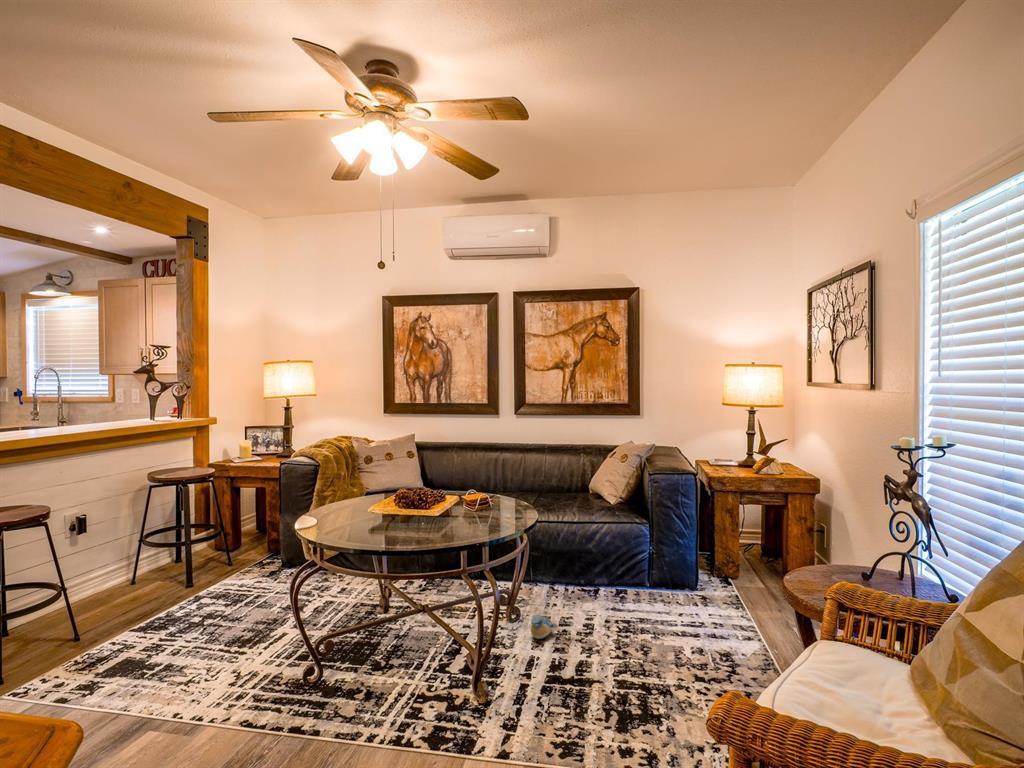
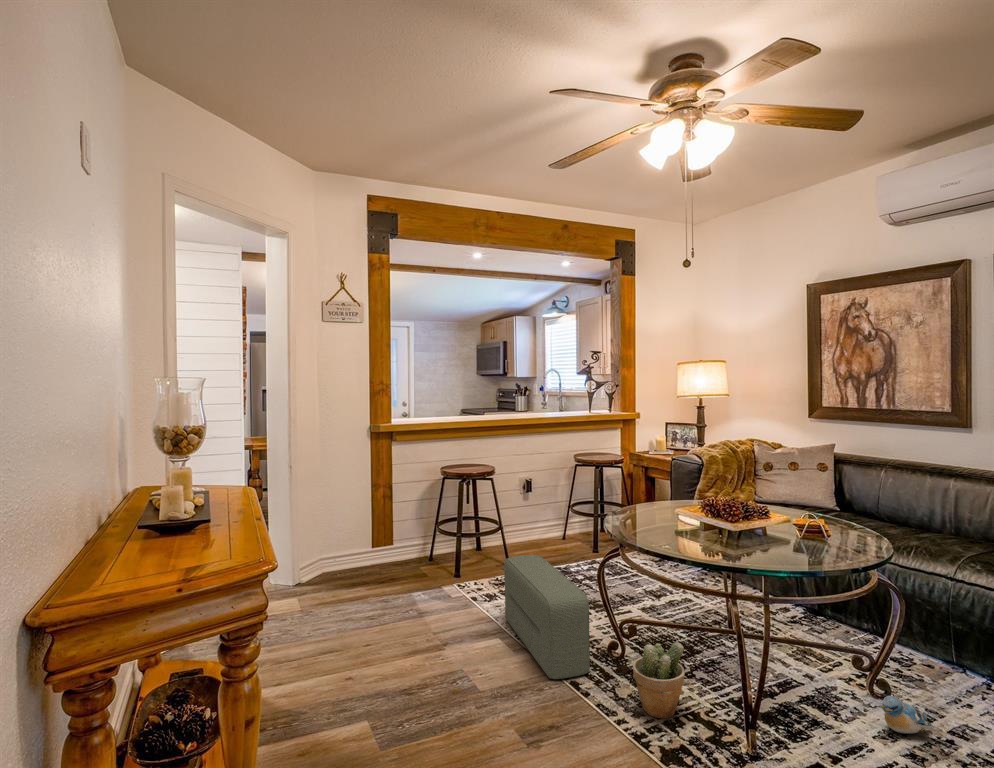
pouf: none [136,606,302,739] -> present [504,555,590,679]
potted plant: none [366,637,416,717] -> present [633,642,685,718]

